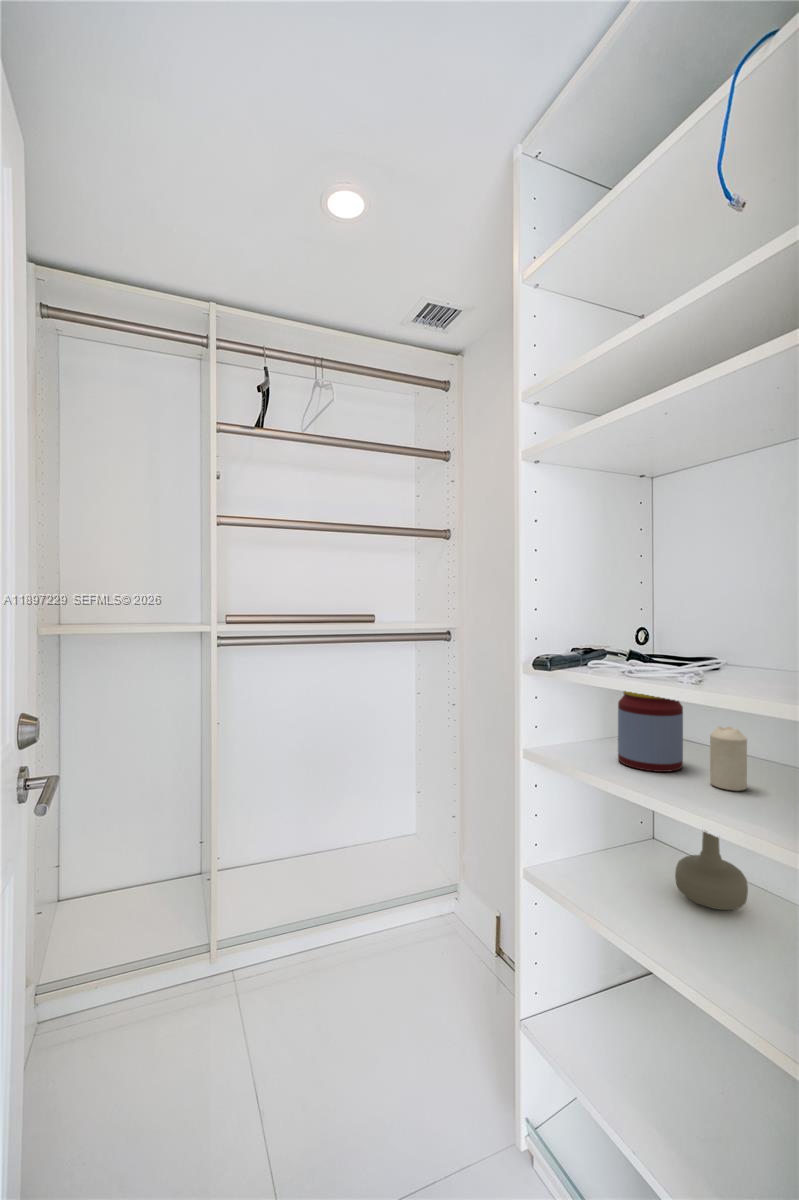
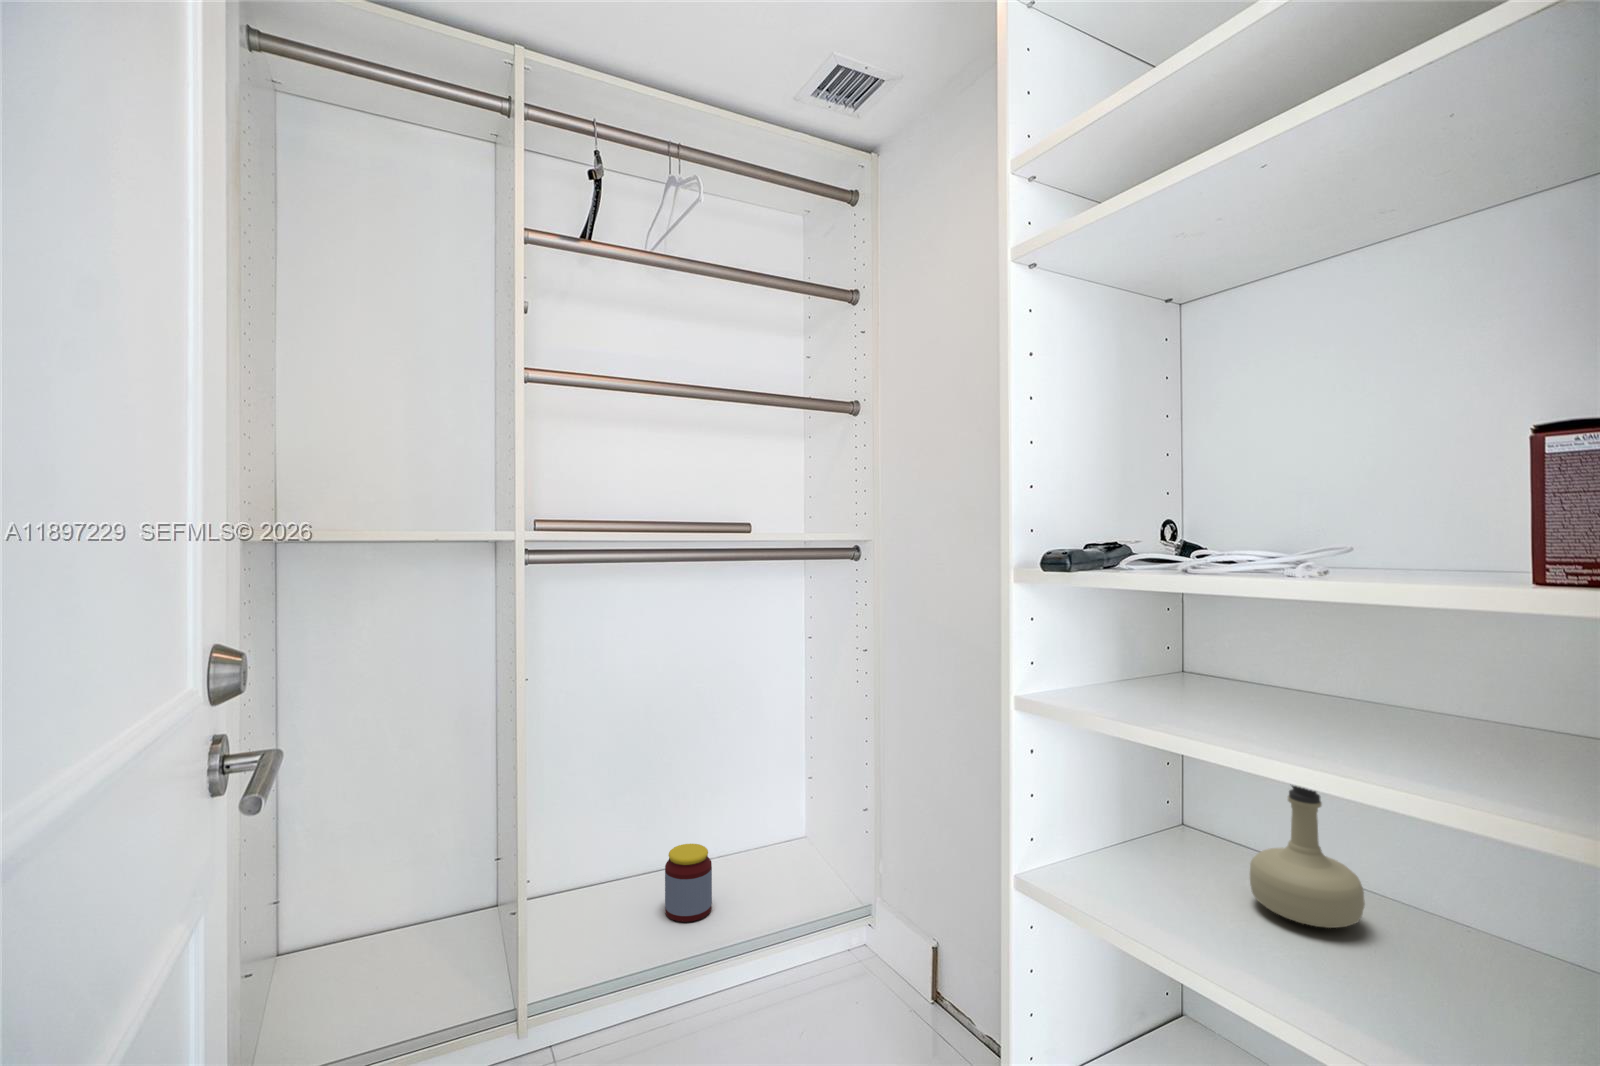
jar: present [618,691,683,772] -> present [665,844,712,922]
candle: present [710,727,747,791] -> none [1323,648,1384,744]

